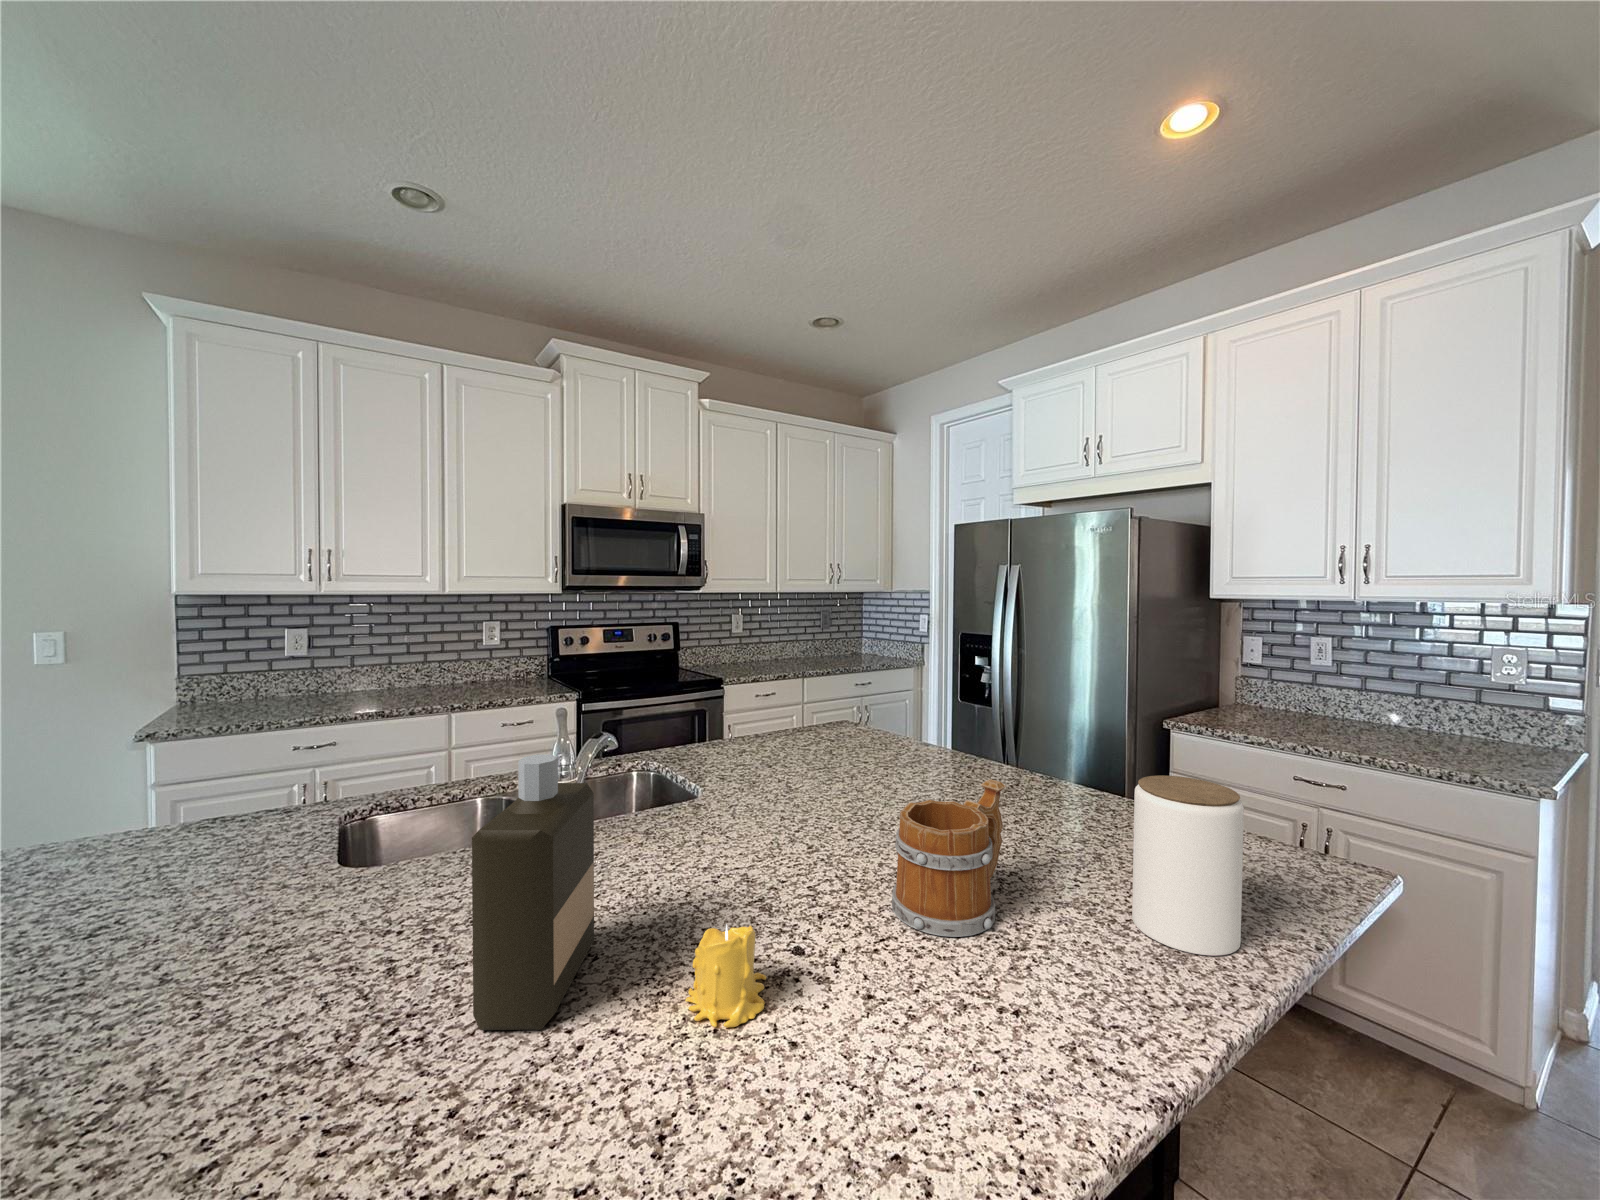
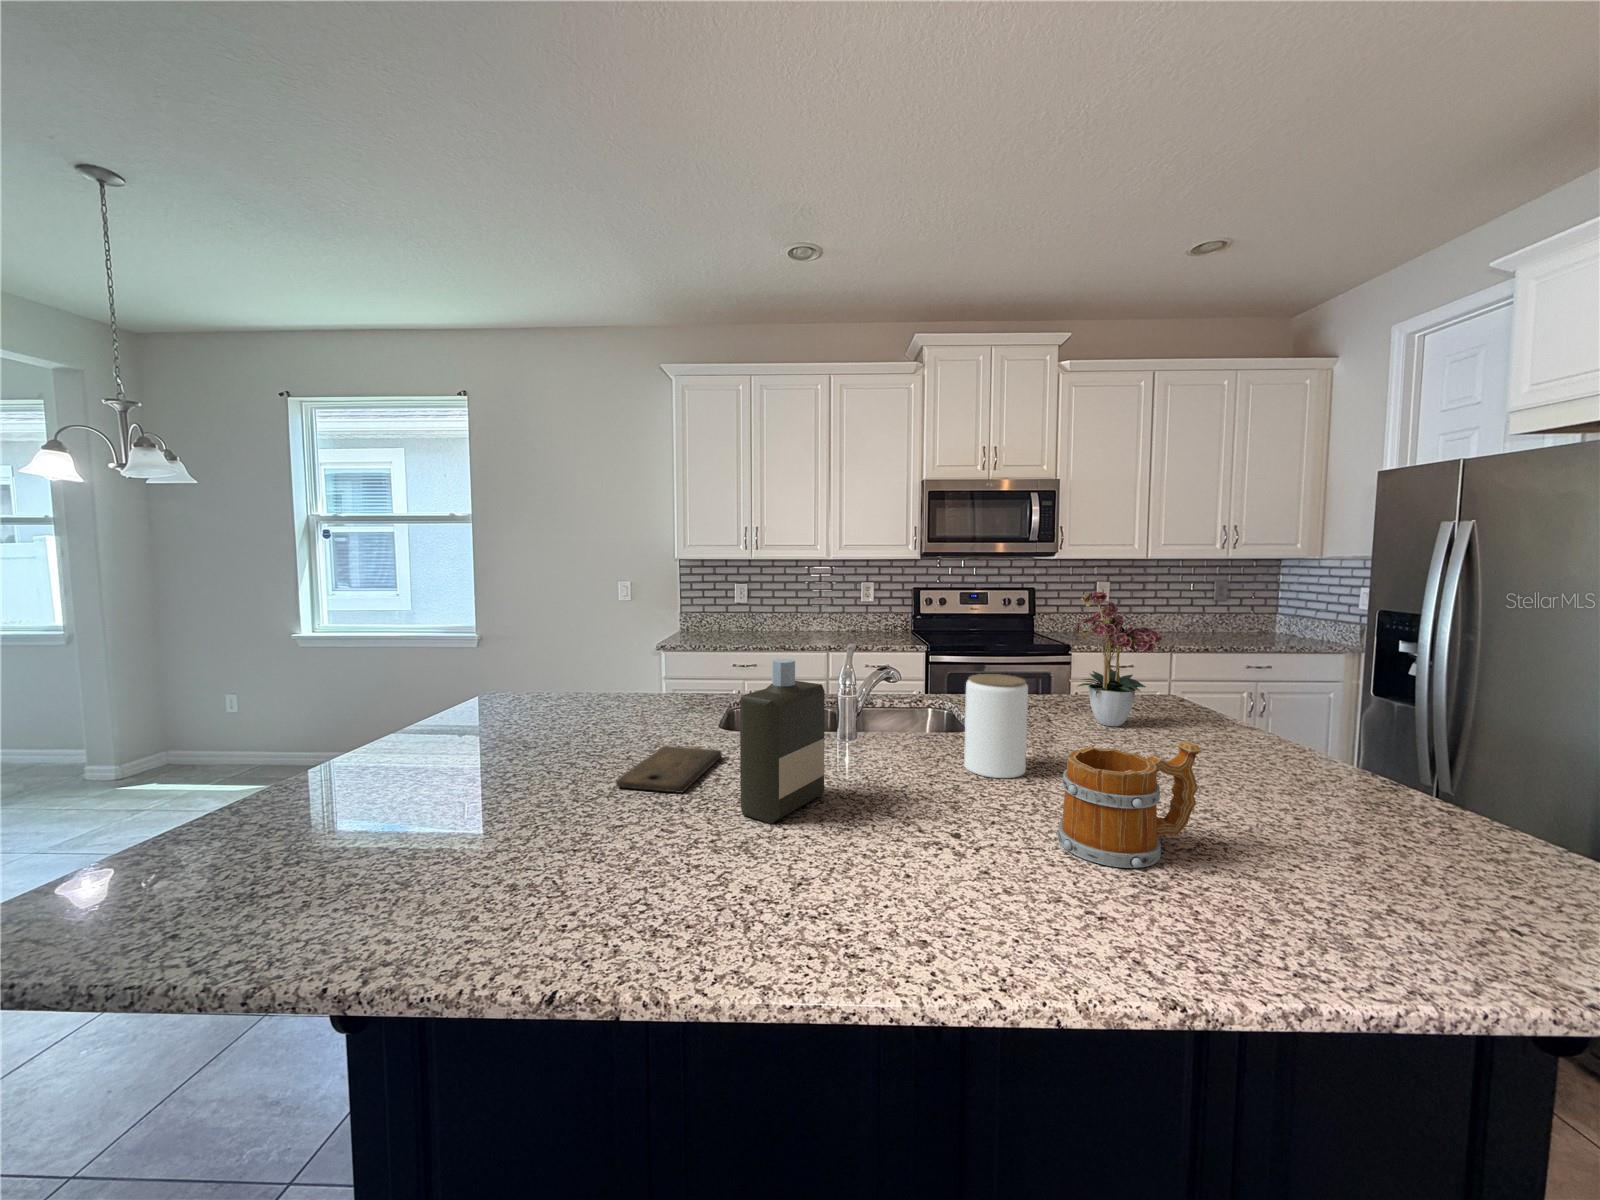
flower arrangement: none [789,621,871,762] -> present [1076,591,1163,726]
jar: present [1132,775,1244,956] -> present [964,674,1028,778]
cutting board: none [161,912,377,1062] -> present [616,746,722,793]
candle: present [685,924,766,1027] -> none [855,788,919,856]

